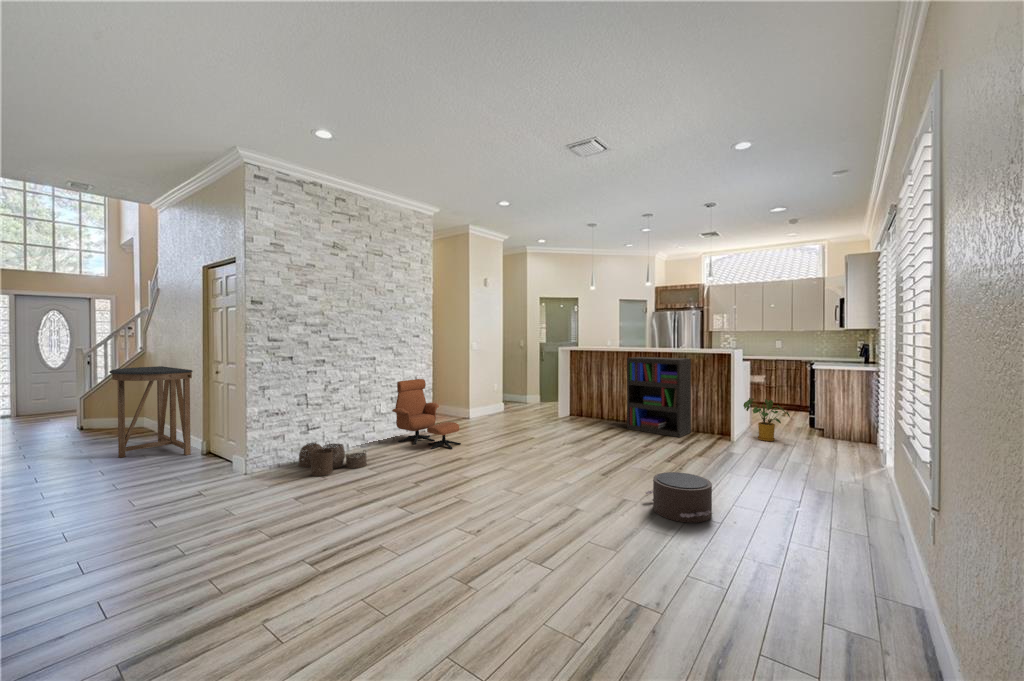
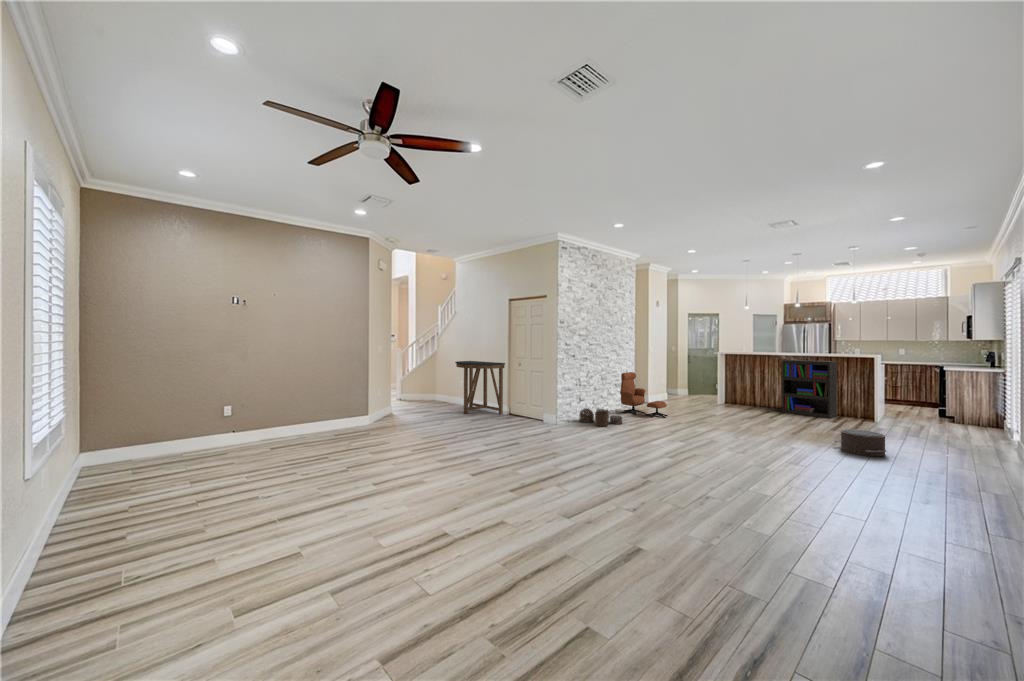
house plant: present [743,398,790,441] -> none [883,391,926,423]

